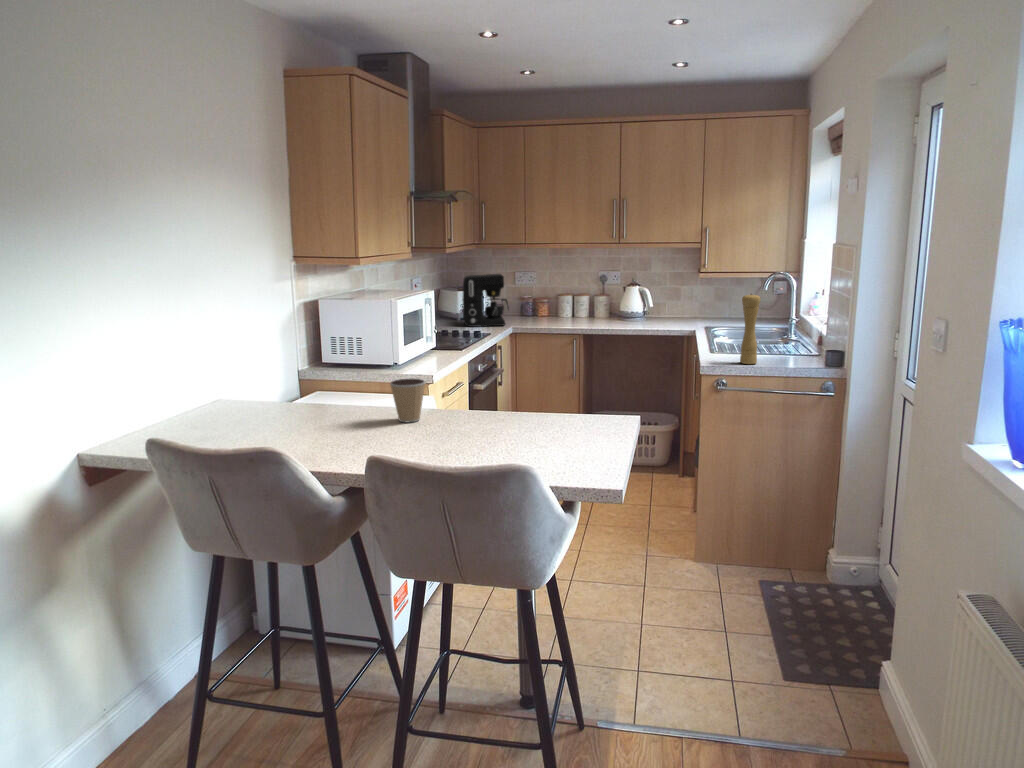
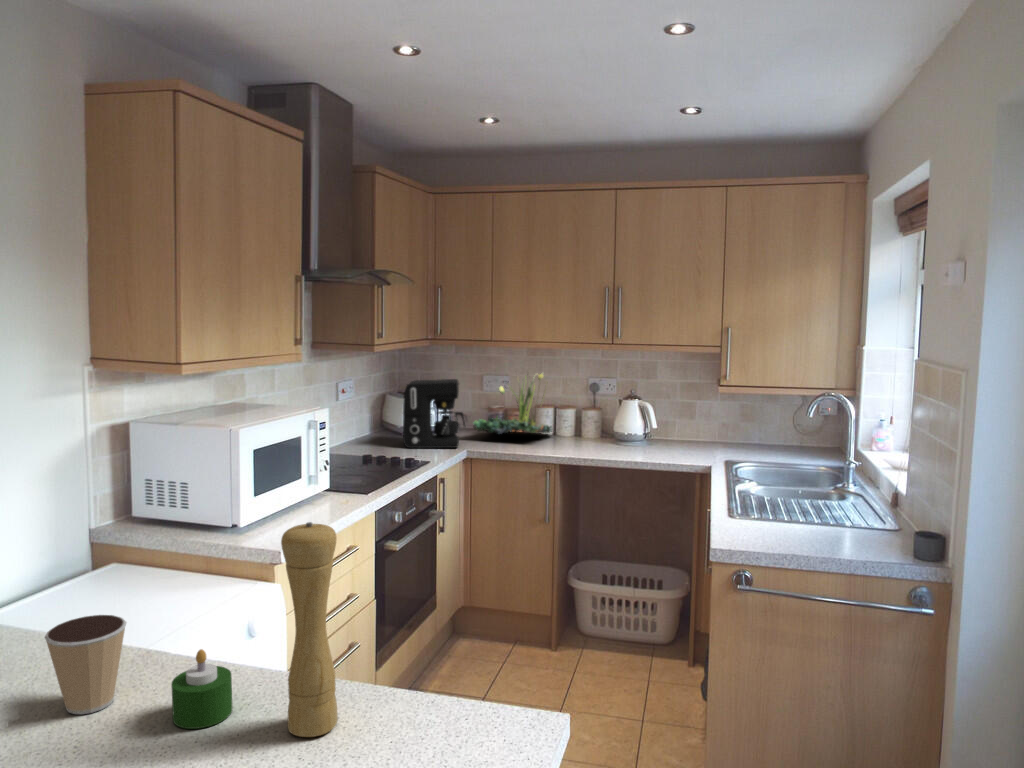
plant: none [512,266,577,316] -> present [473,374,553,434]
pepper mill: present [740,294,760,364] -> present [281,522,338,737]
candle: none [455,388,483,424] -> present [171,649,232,729]

